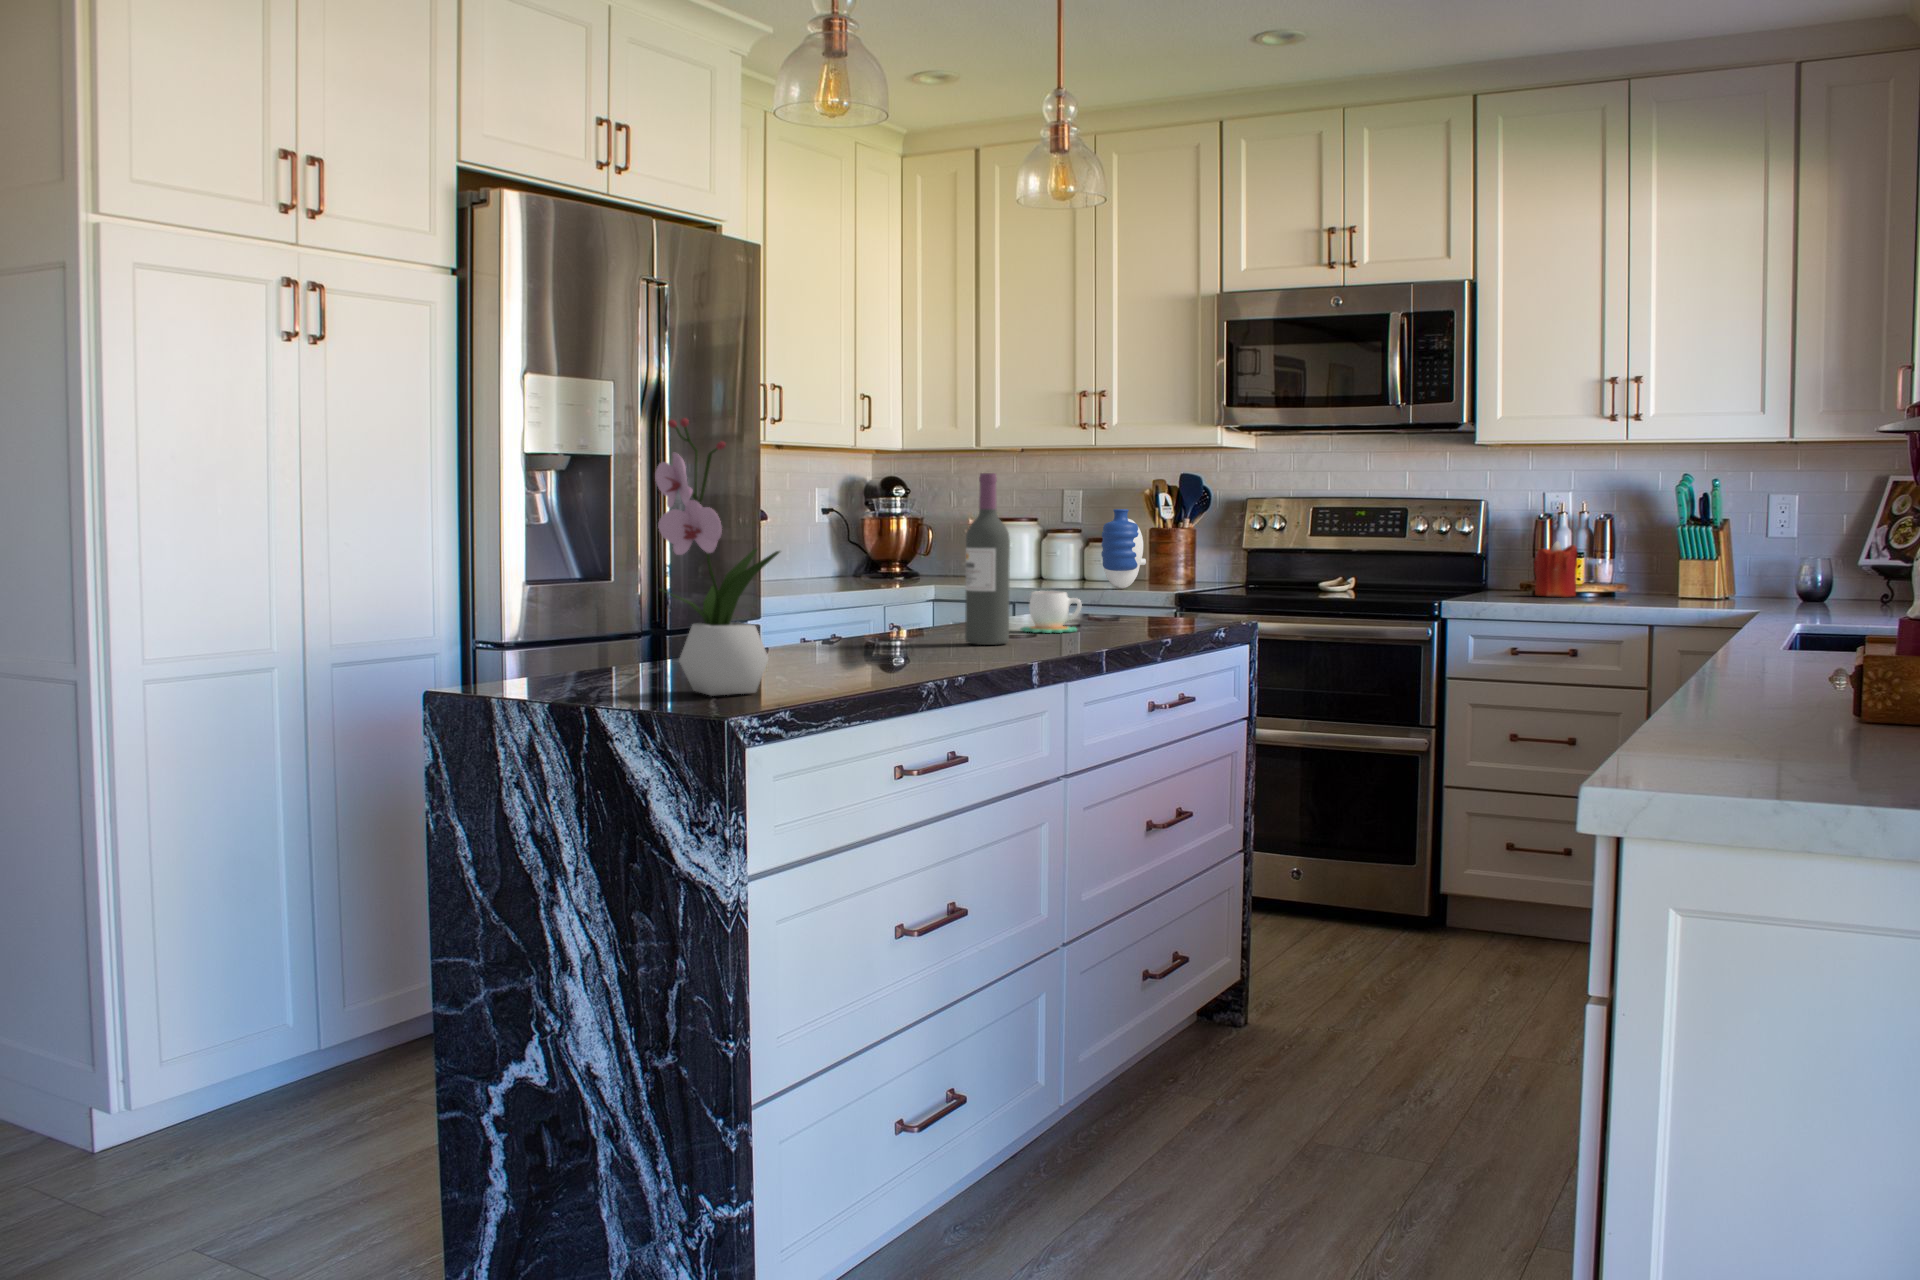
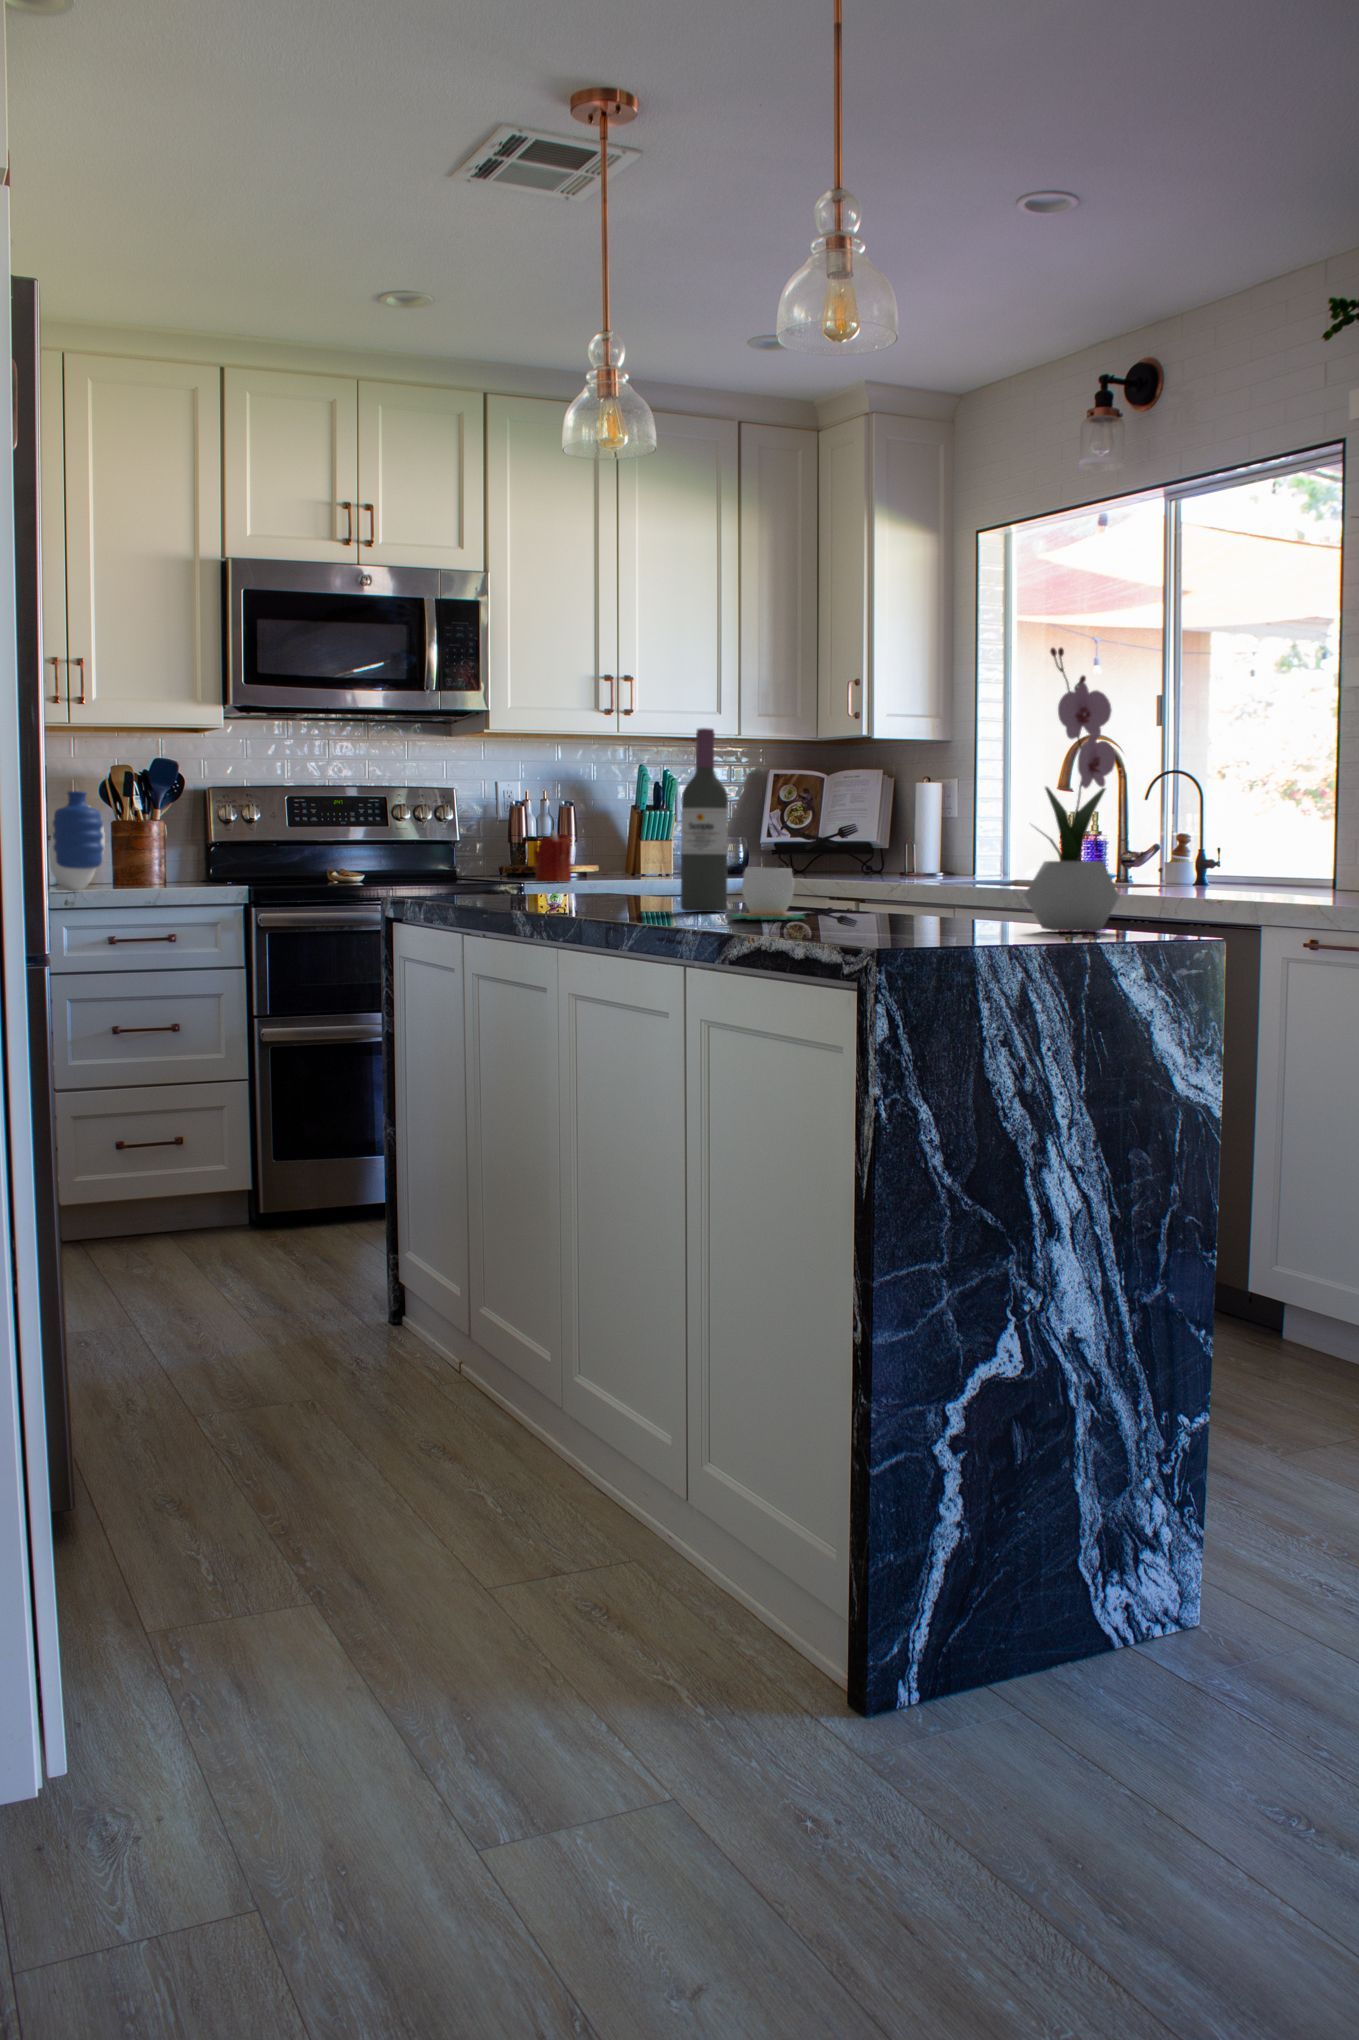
mug: present [1021,591,1082,633] -> present [730,868,805,920]

